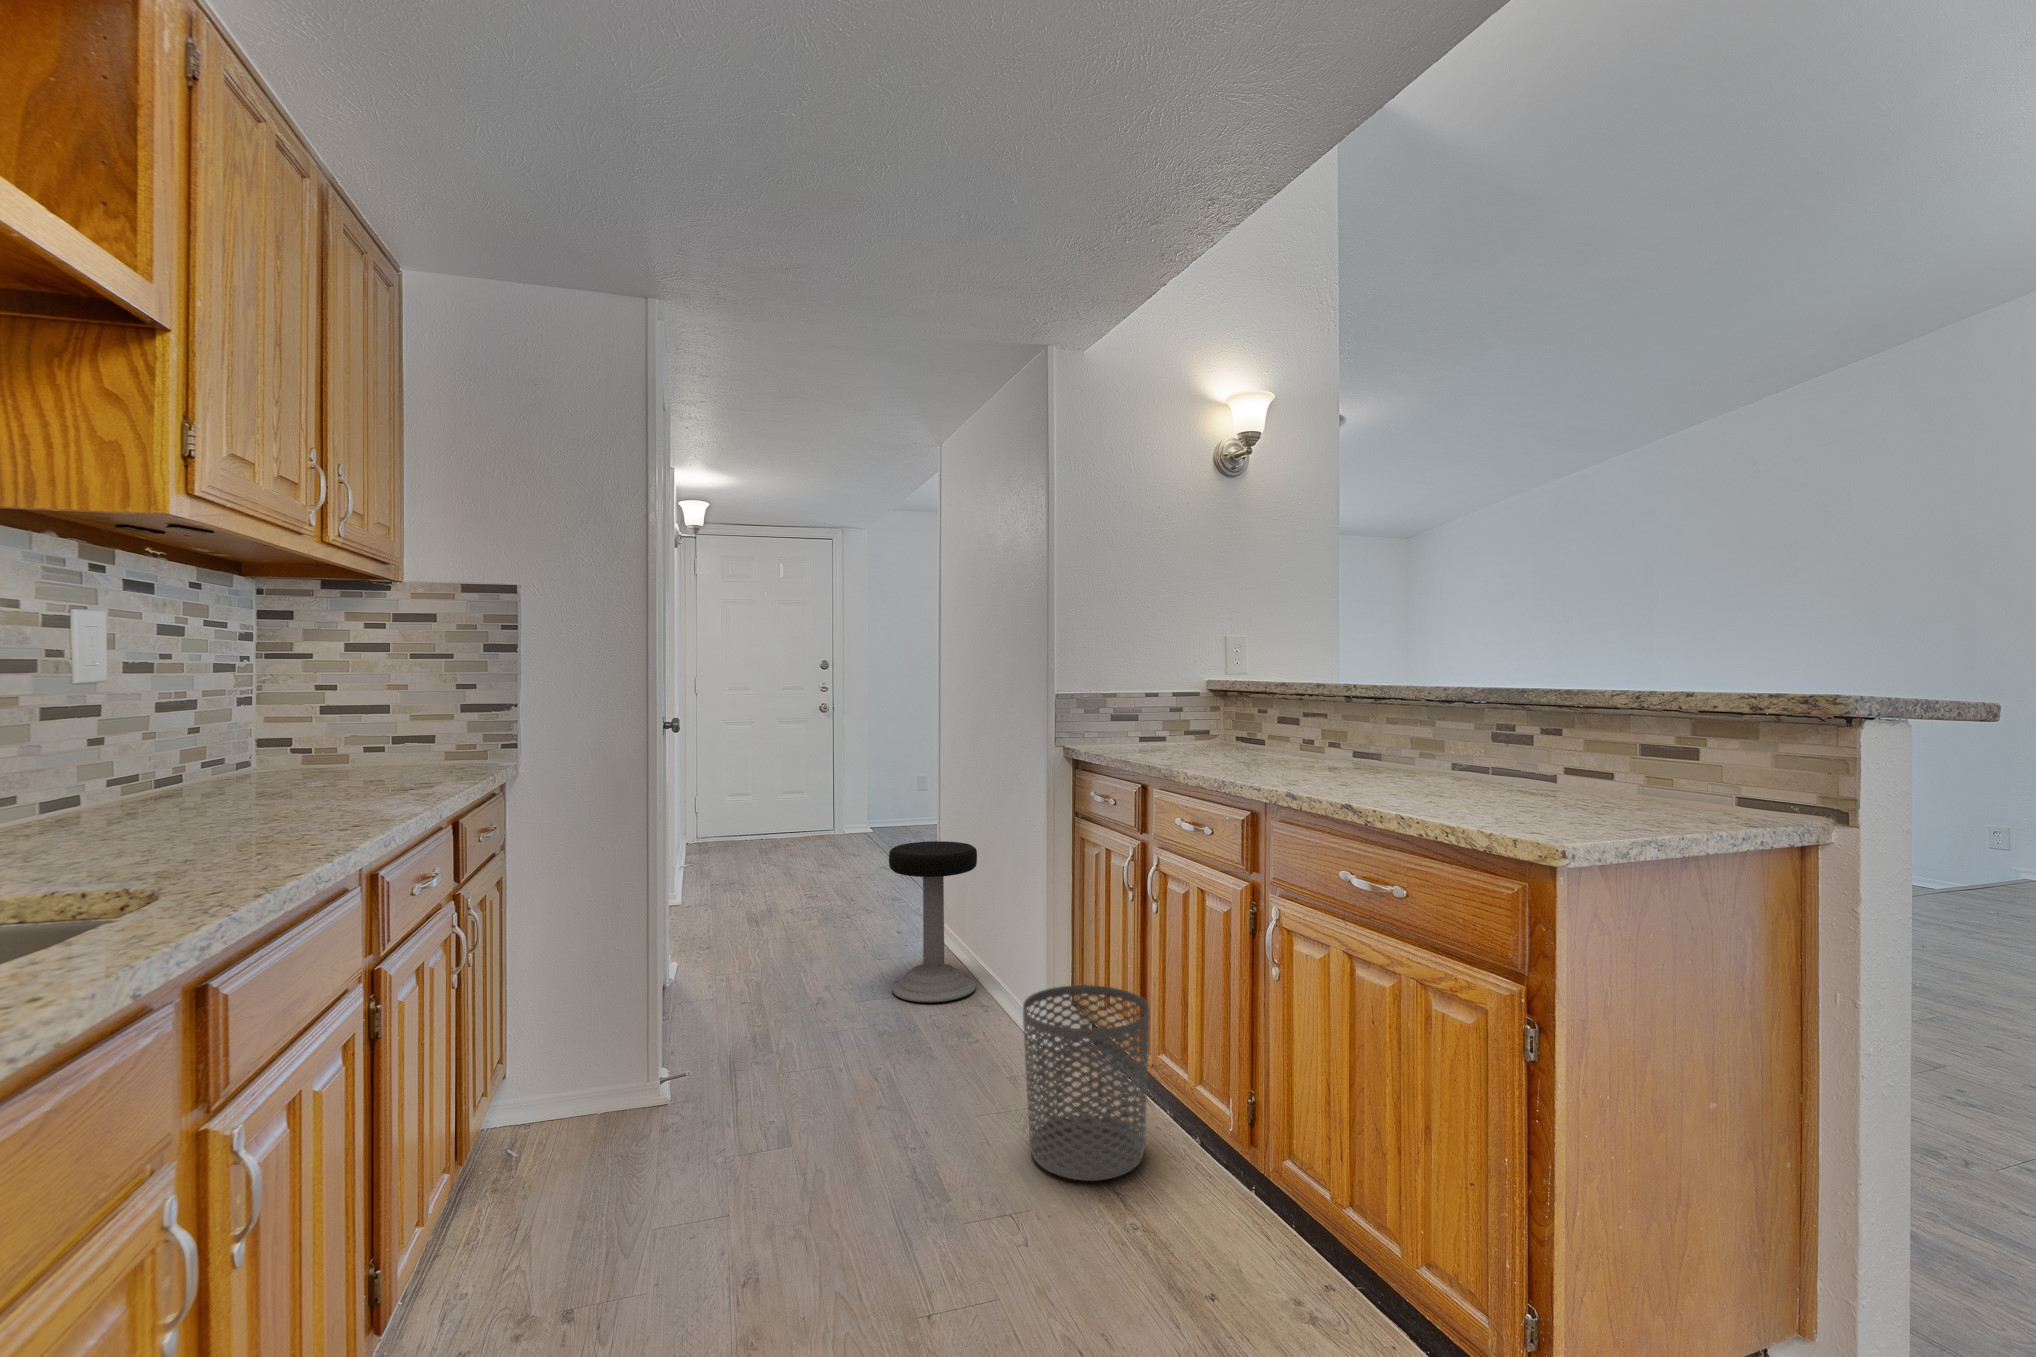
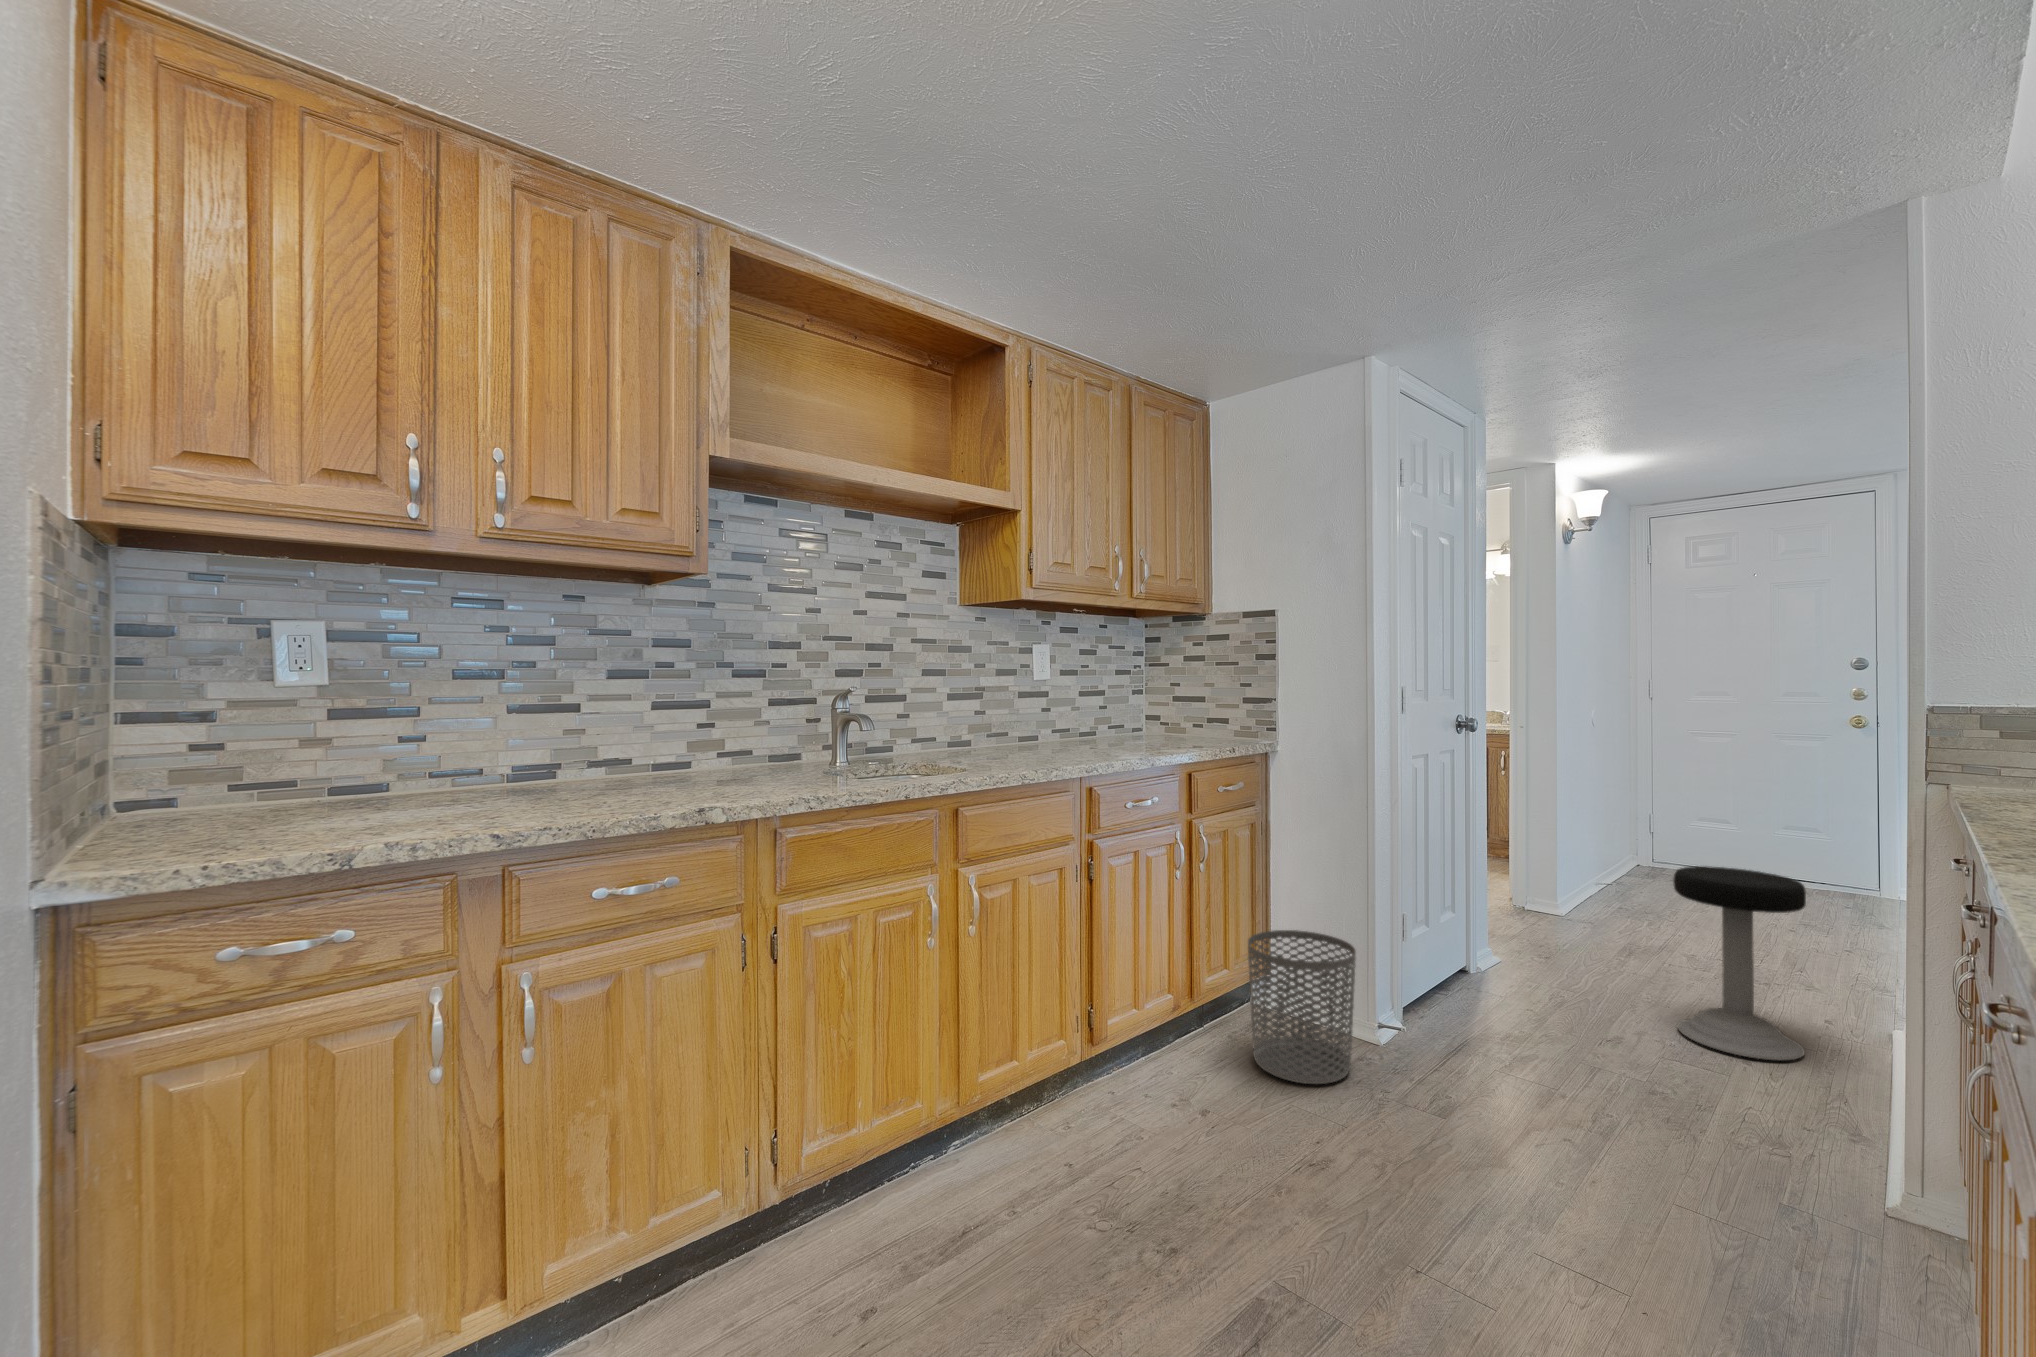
waste bin: present [1023,985,1150,1181] -> present [1248,930,1356,1084]

